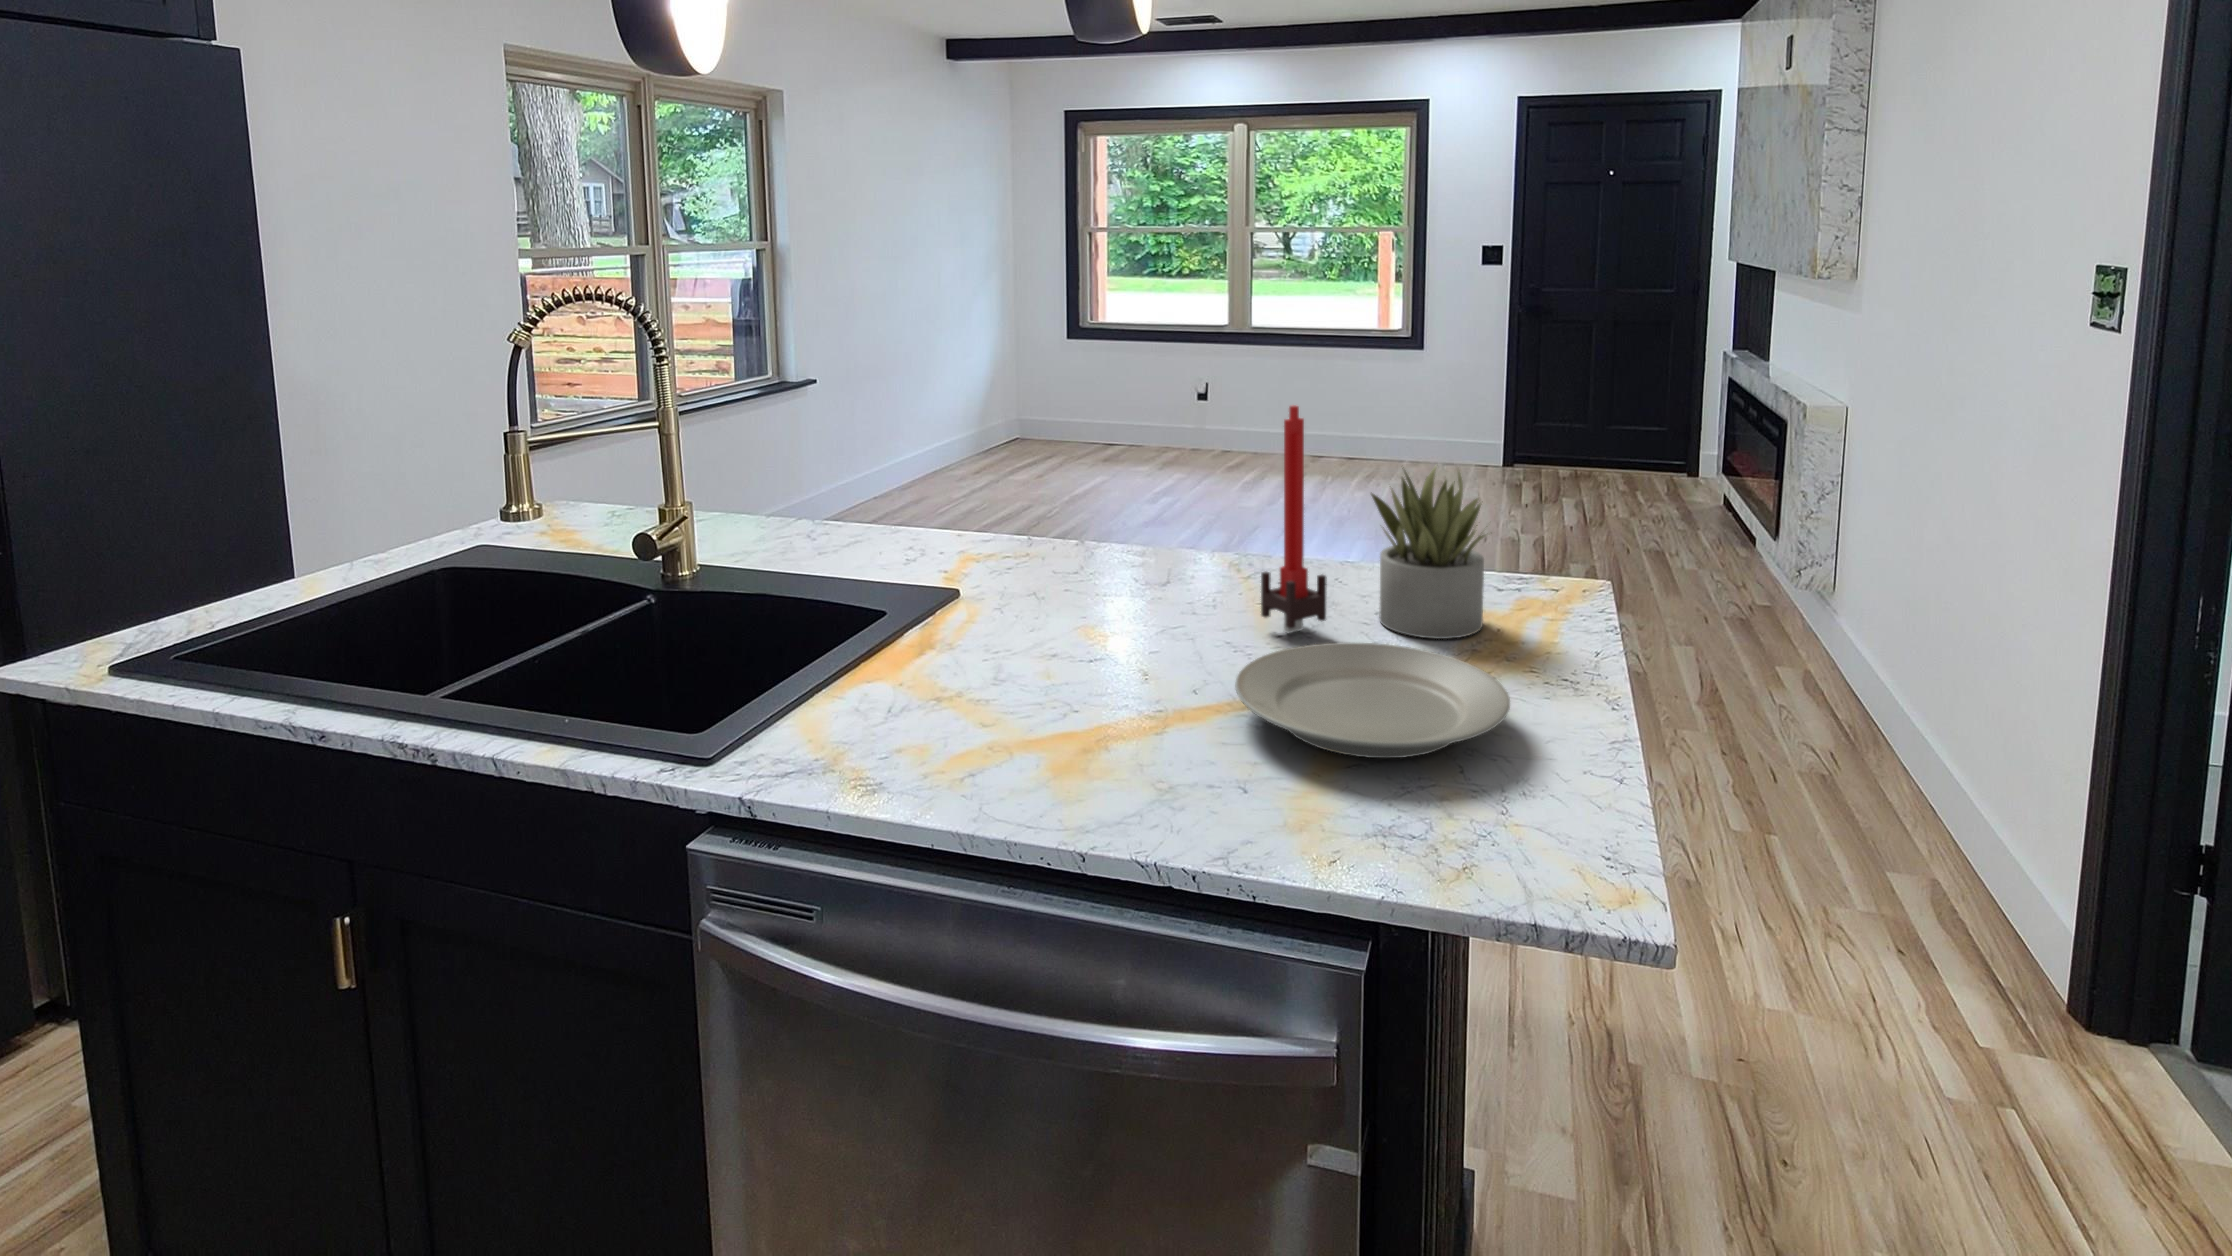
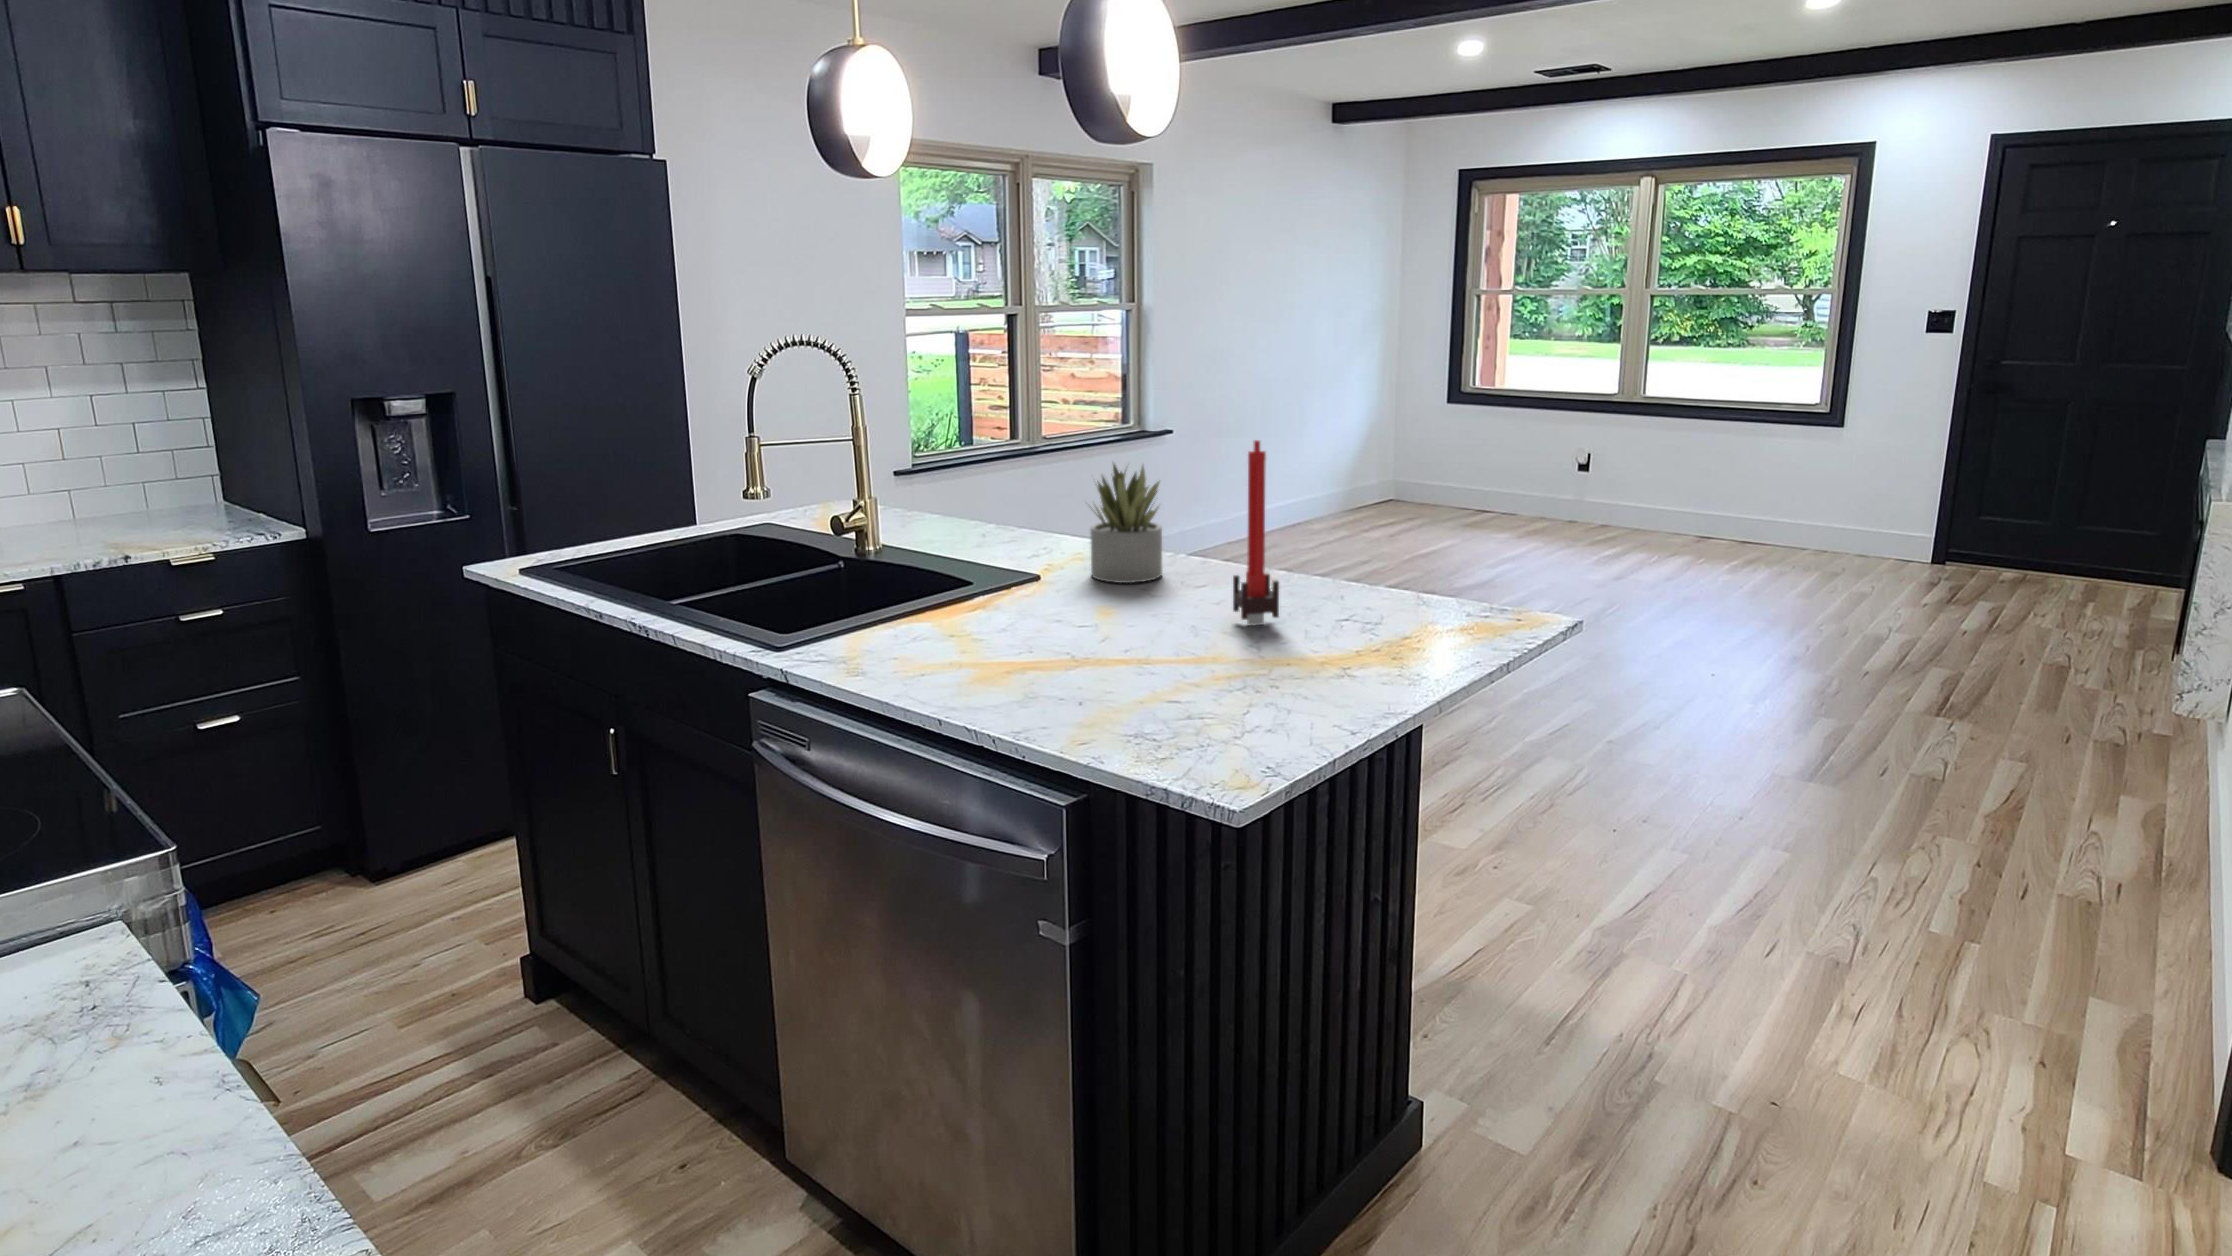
succulent plant: present [1371,467,1486,639] -> present [1090,464,1162,583]
plate: present [1235,643,1510,758] -> none [1125,628,1334,702]

